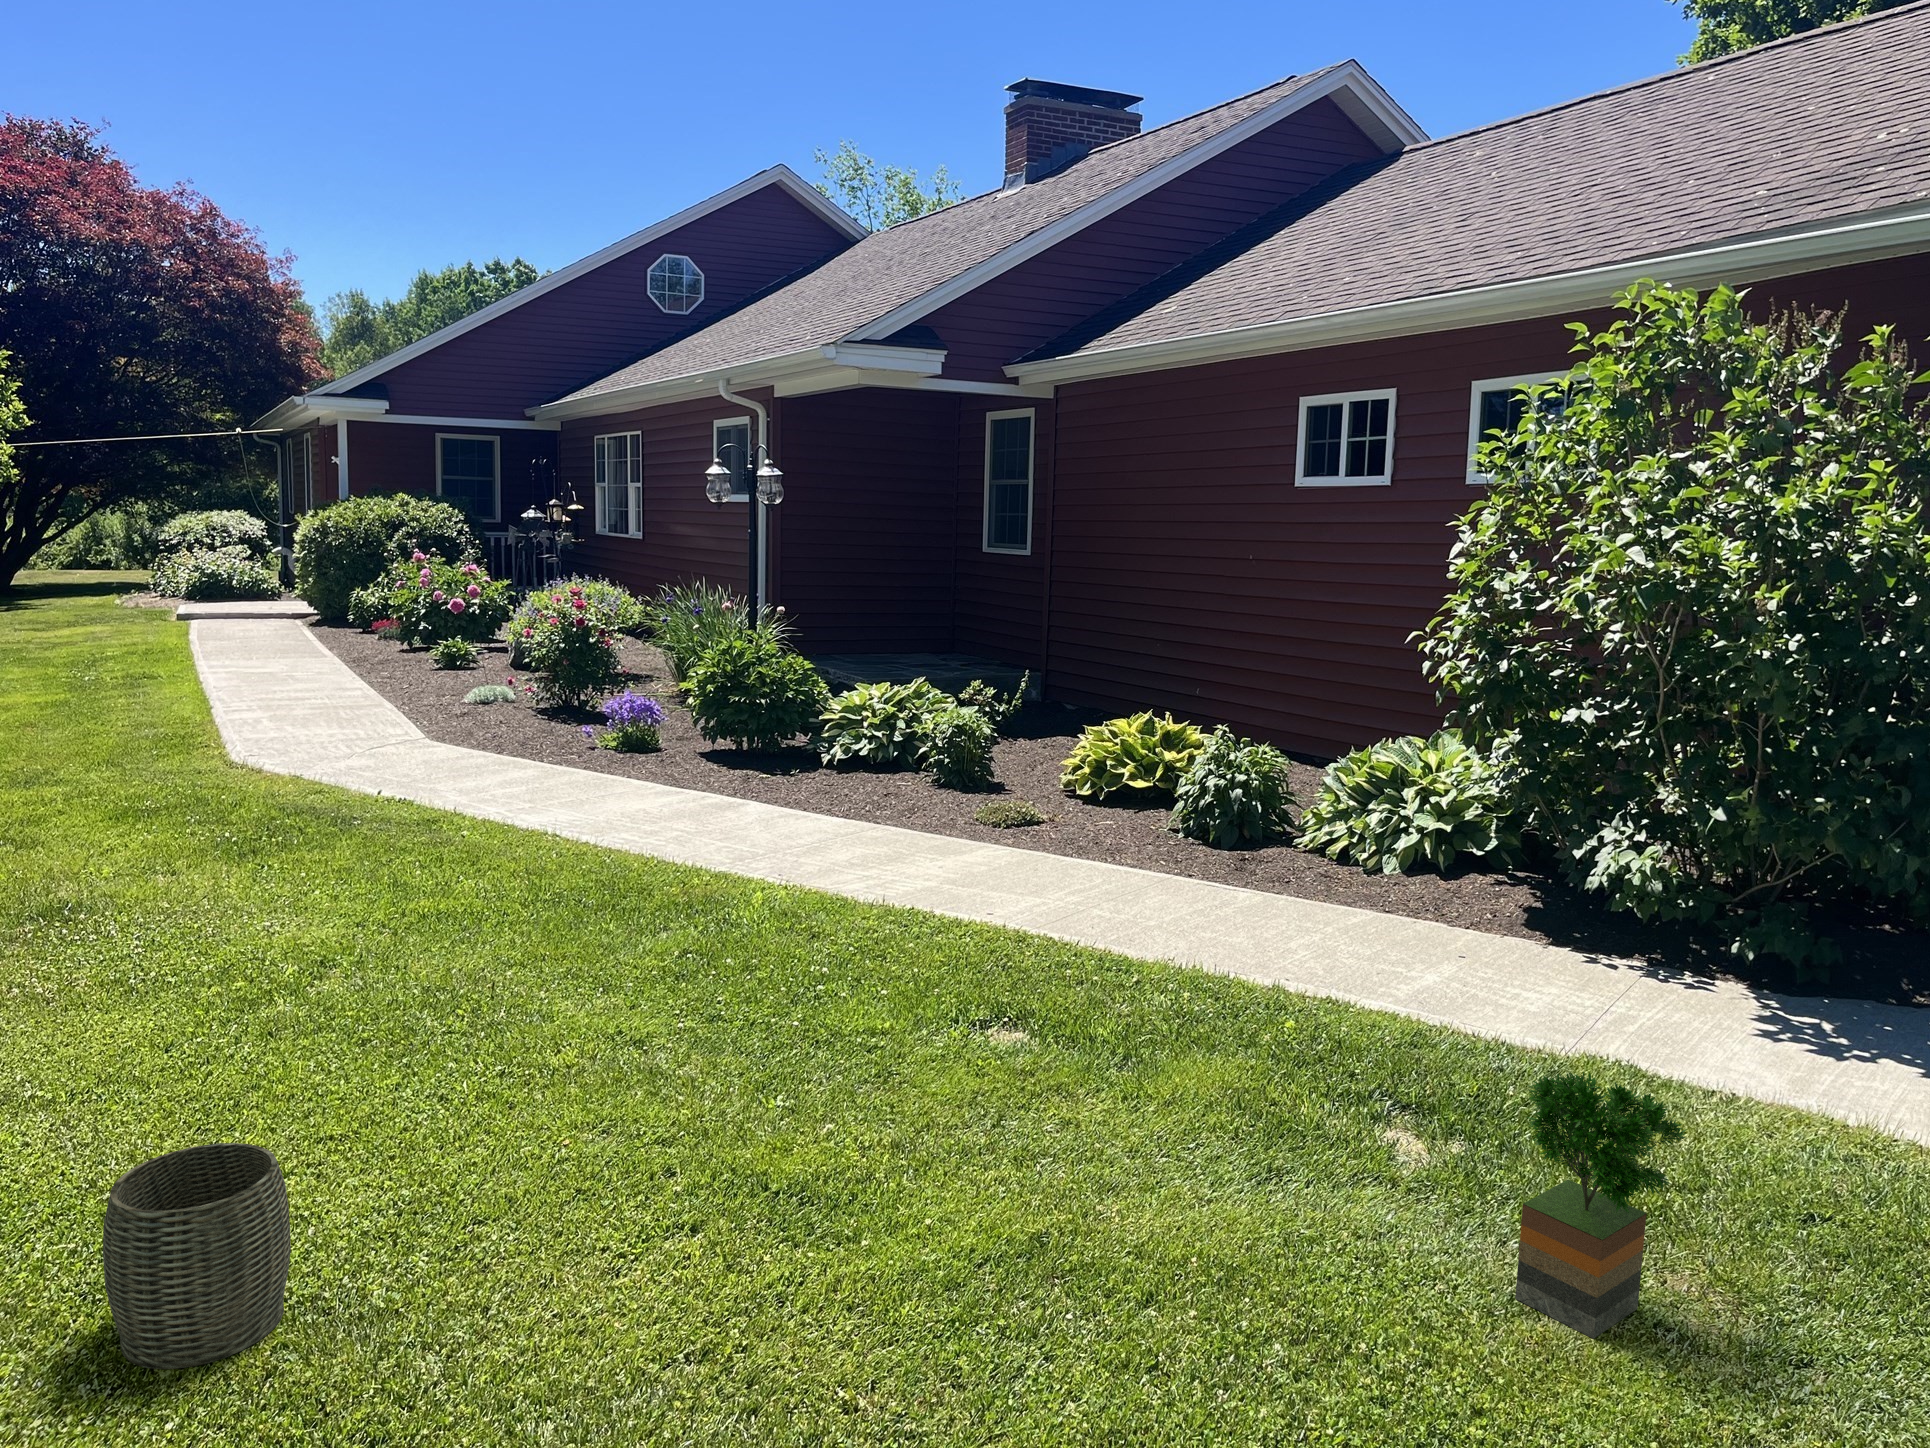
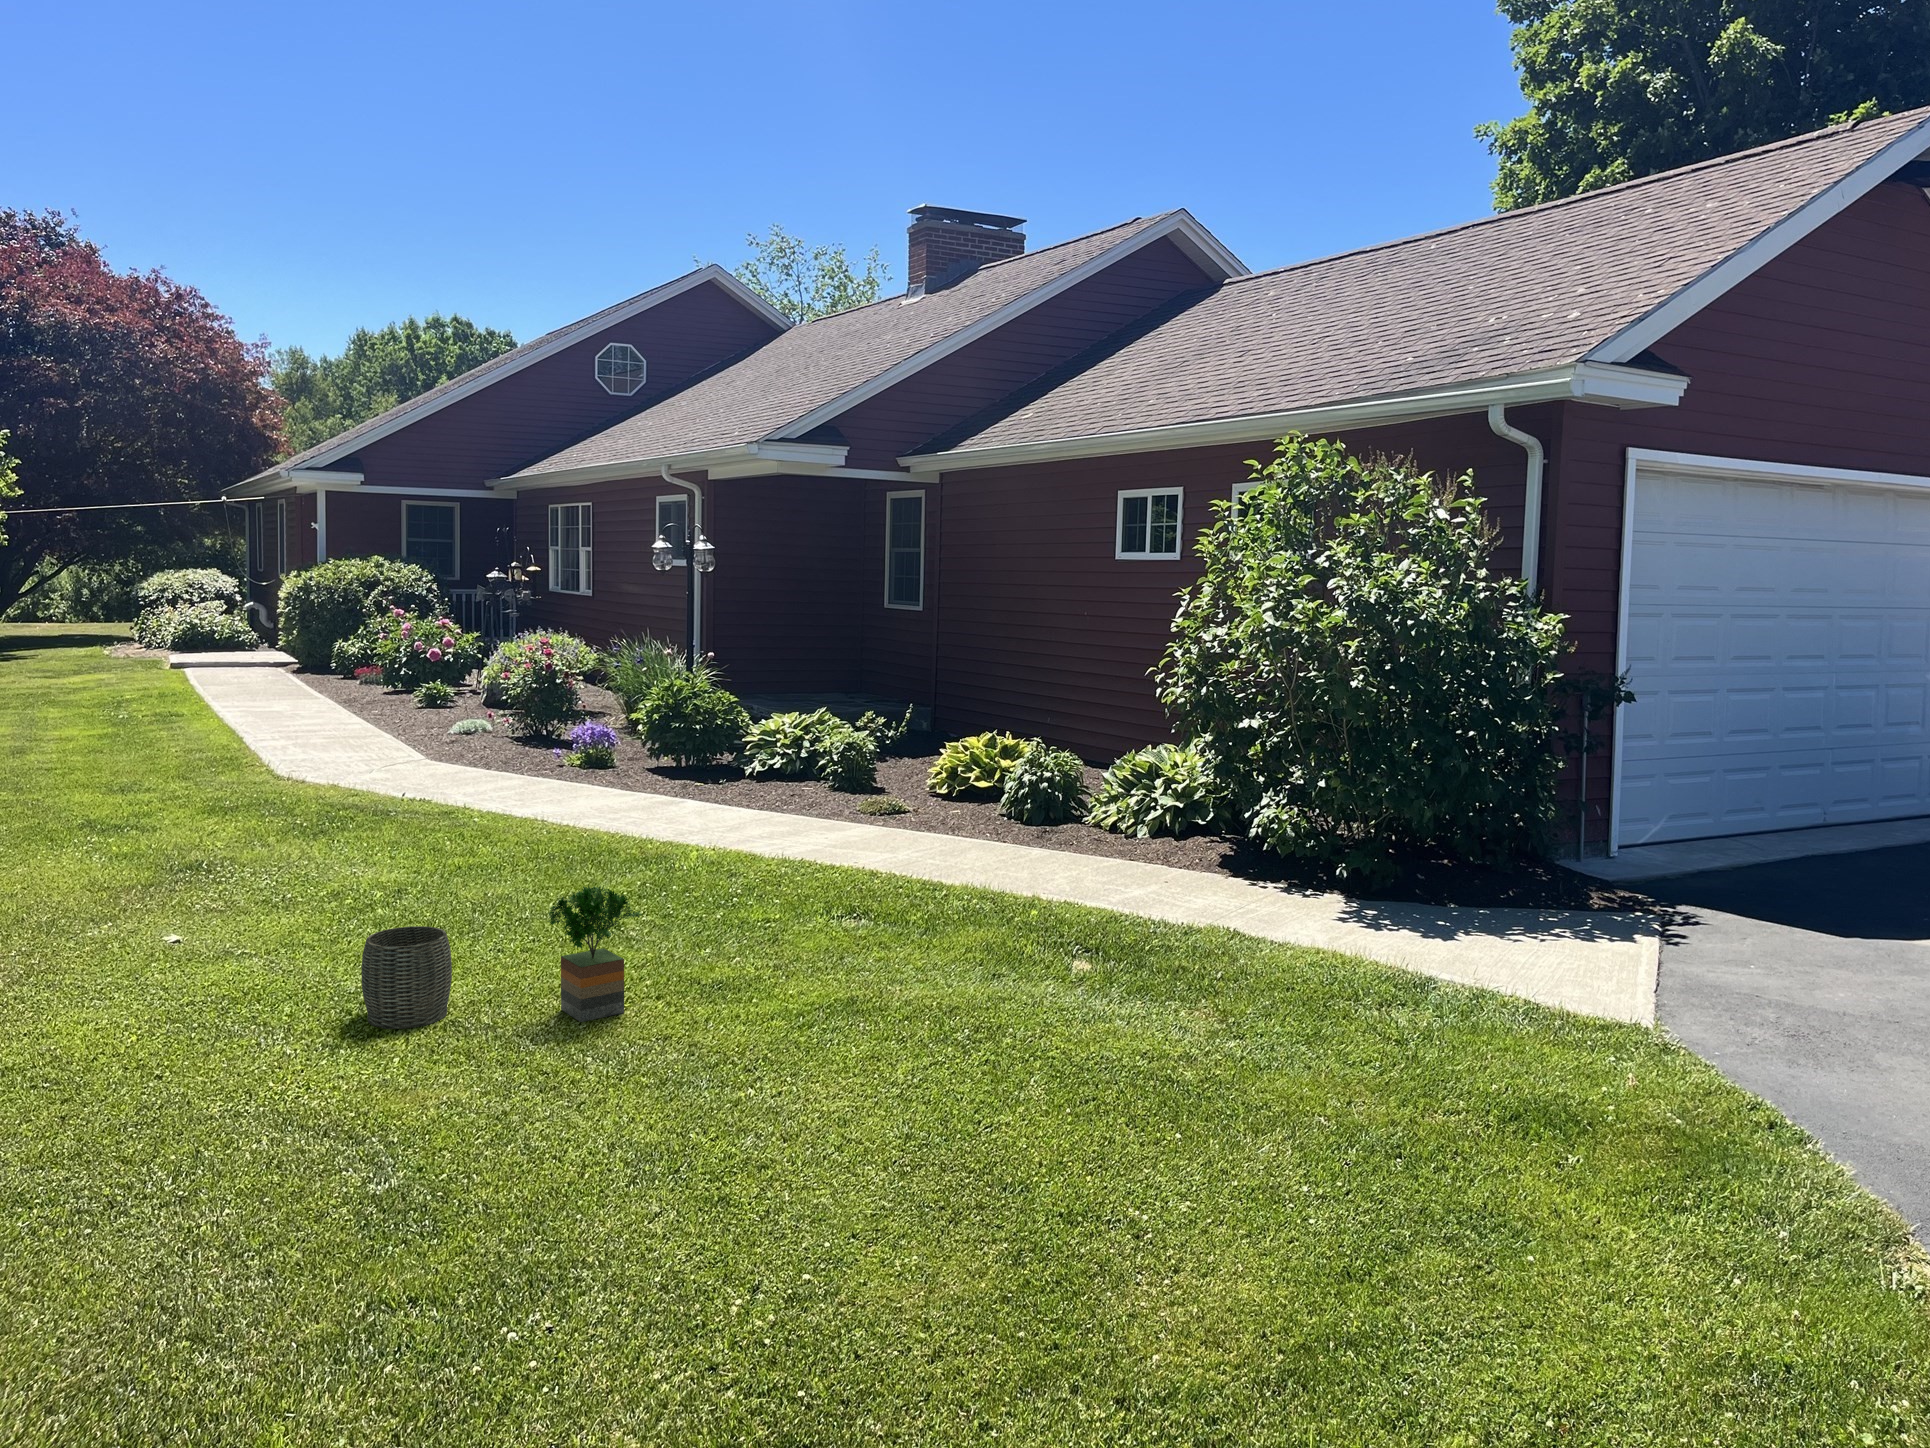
potted tree: present [1515,1072,1686,1339] -> present [548,886,641,1022]

